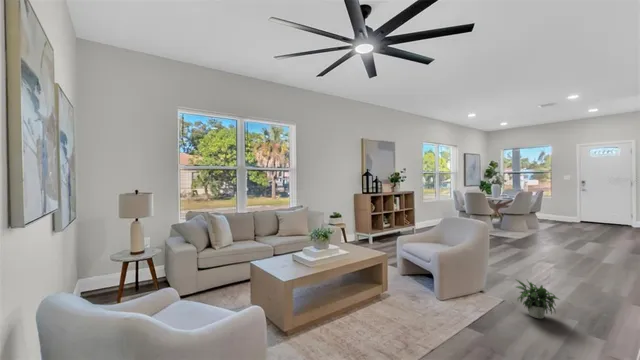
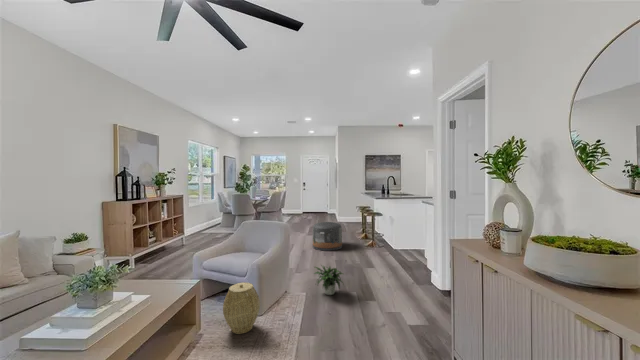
pouf: none [555,237,610,278] -> present [312,222,342,251]
woven basket: none [406,269,438,312] -> present [223,282,260,334]

